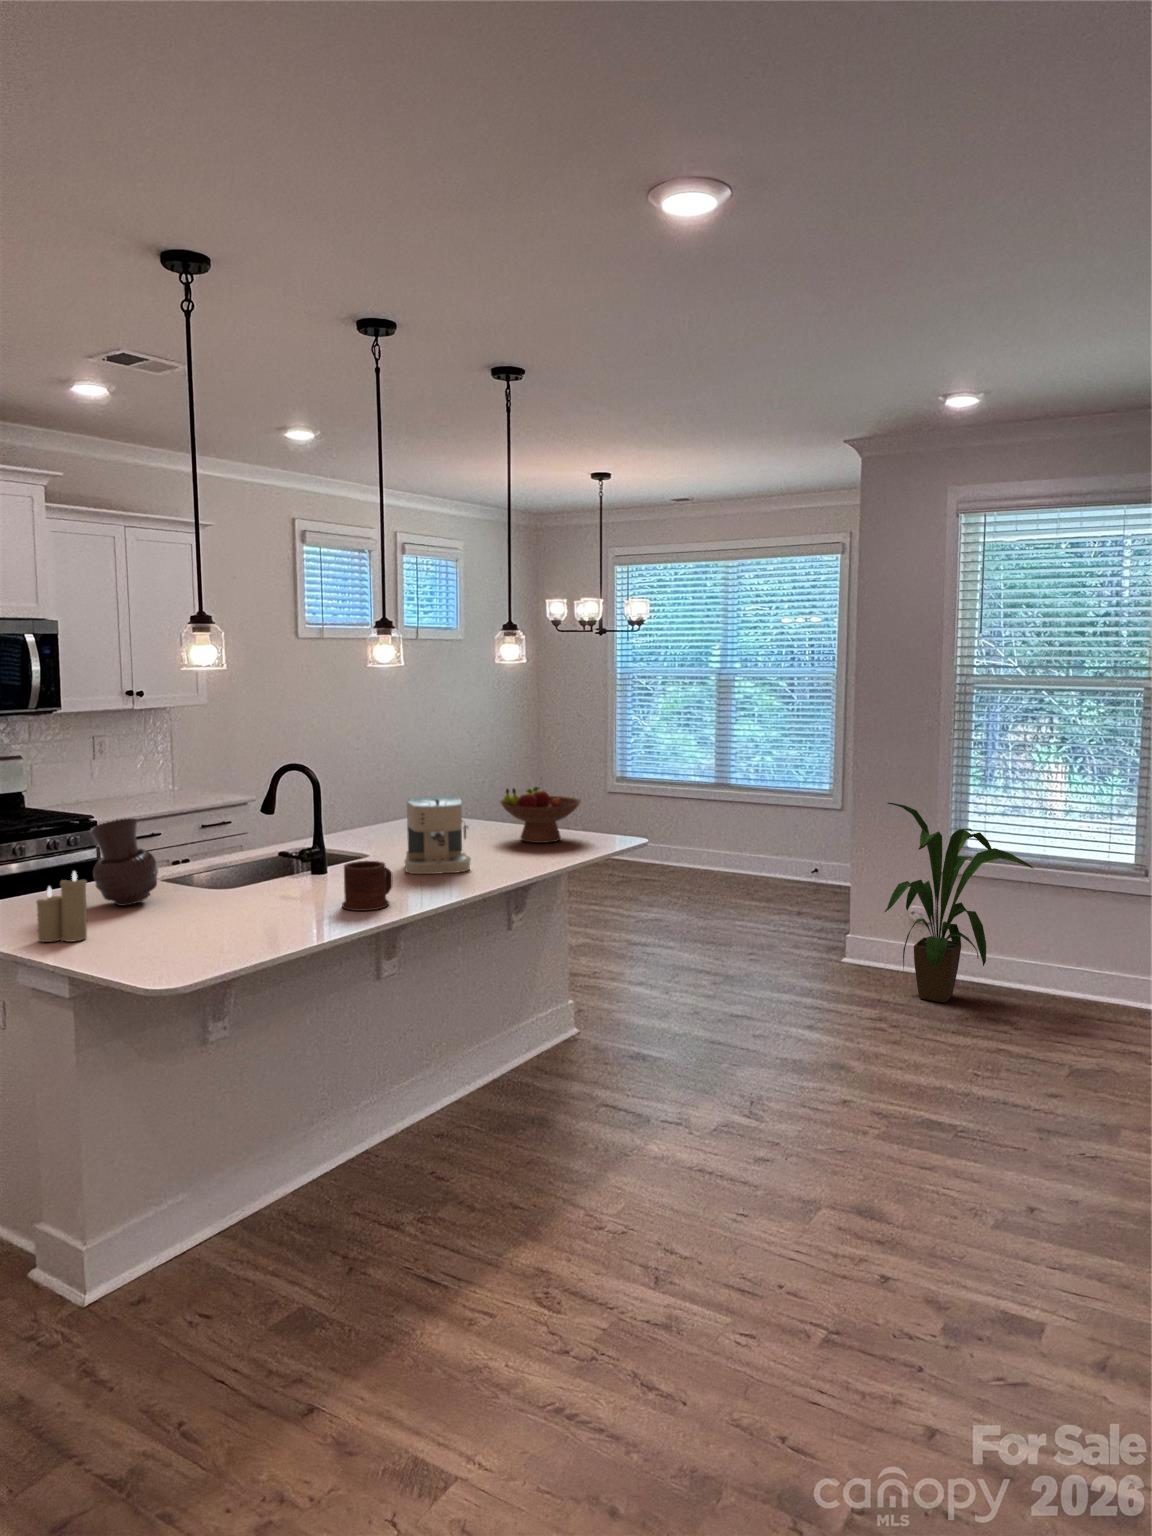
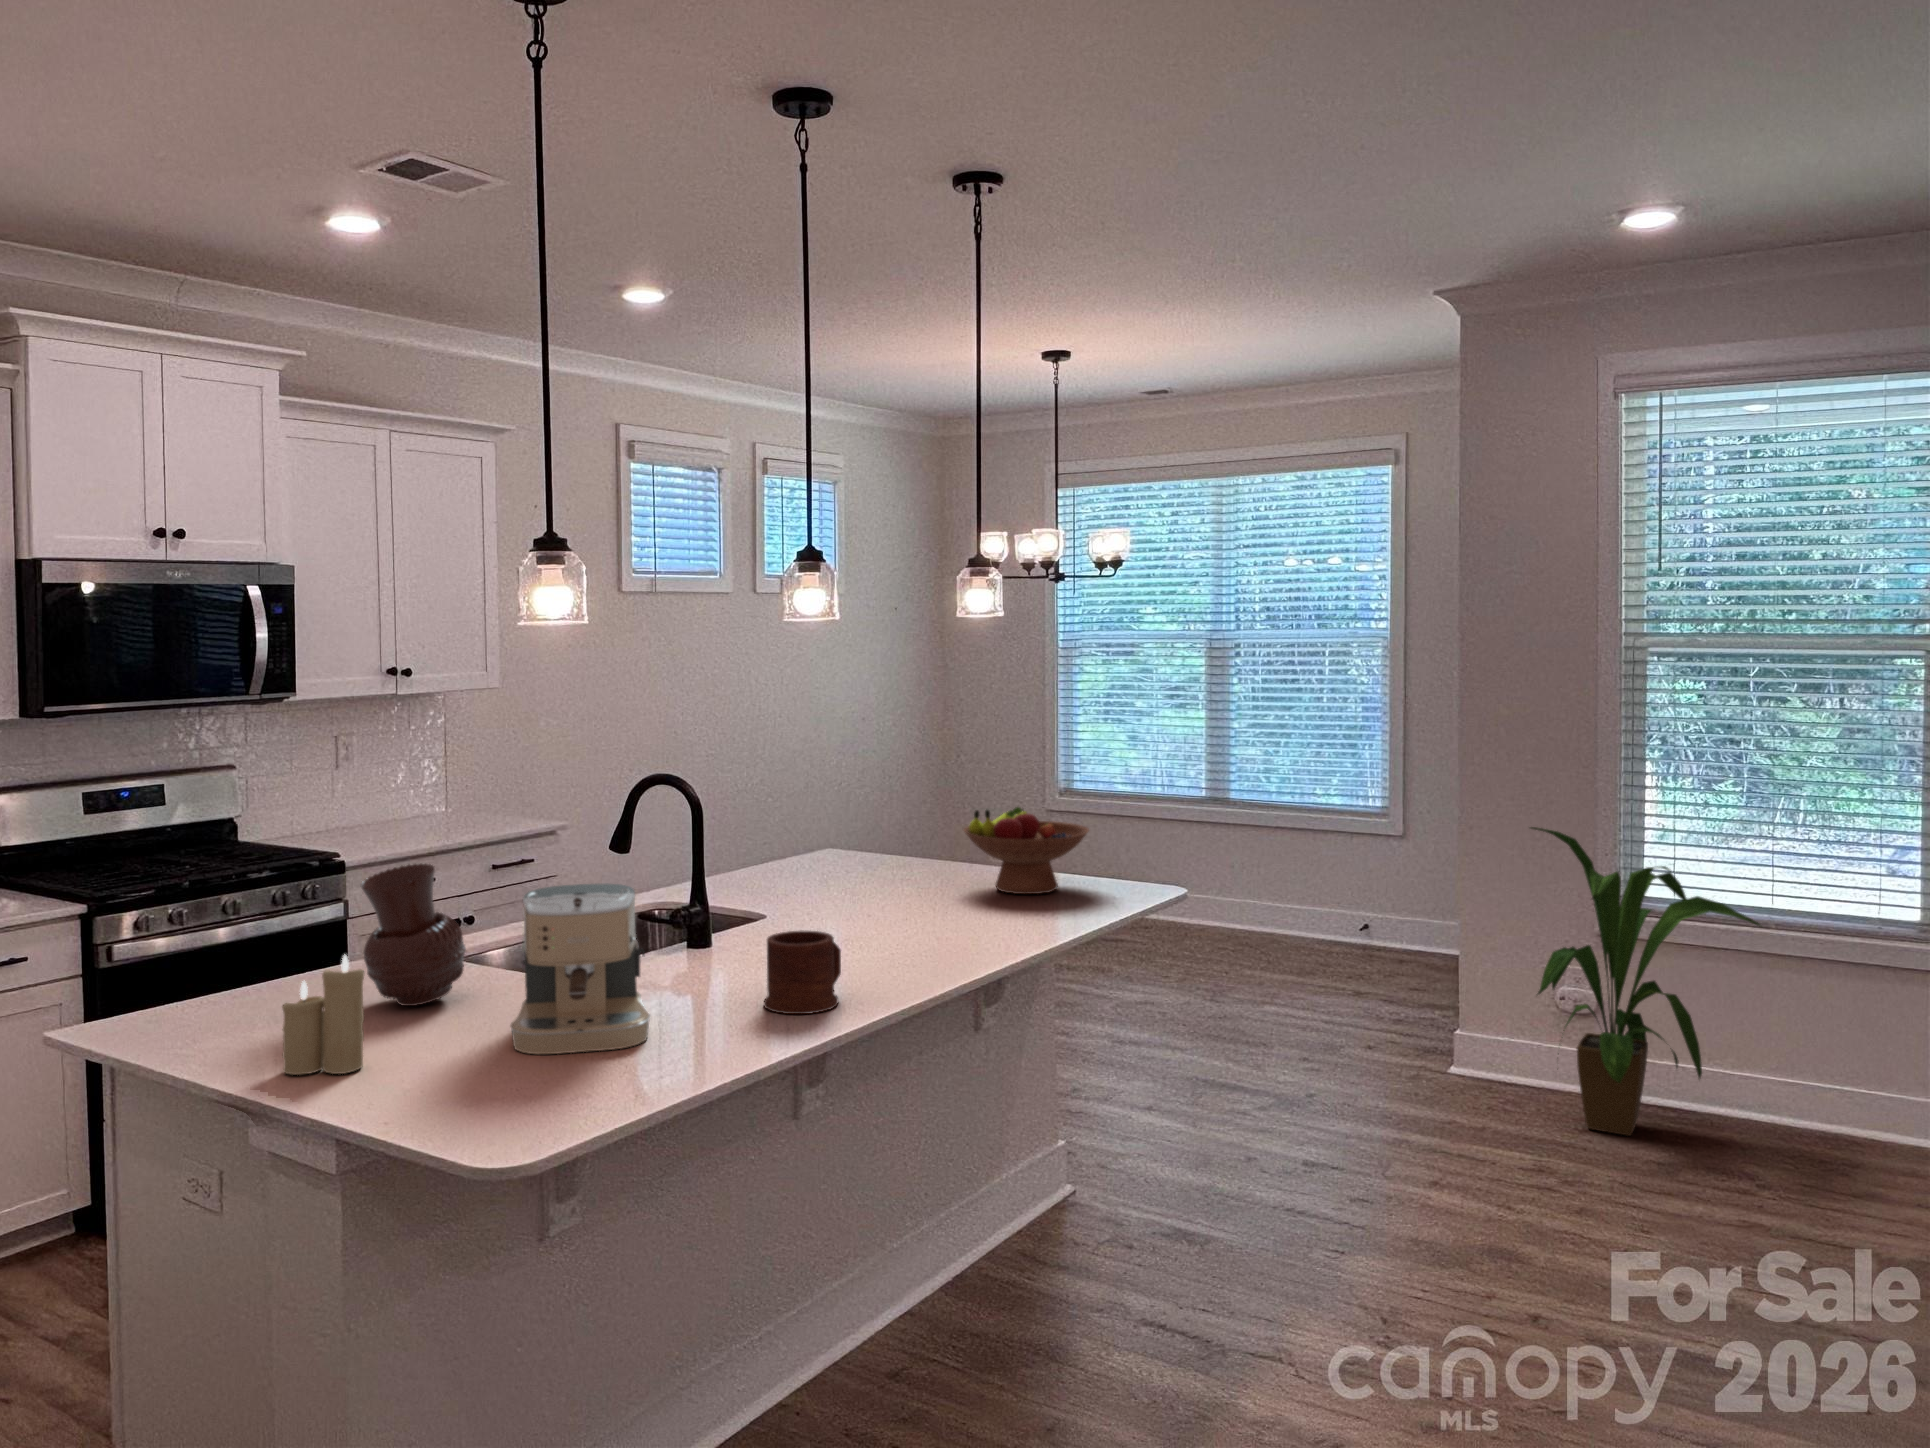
coffee maker: present [404,796,471,874] -> present [510,884,650,1054]

